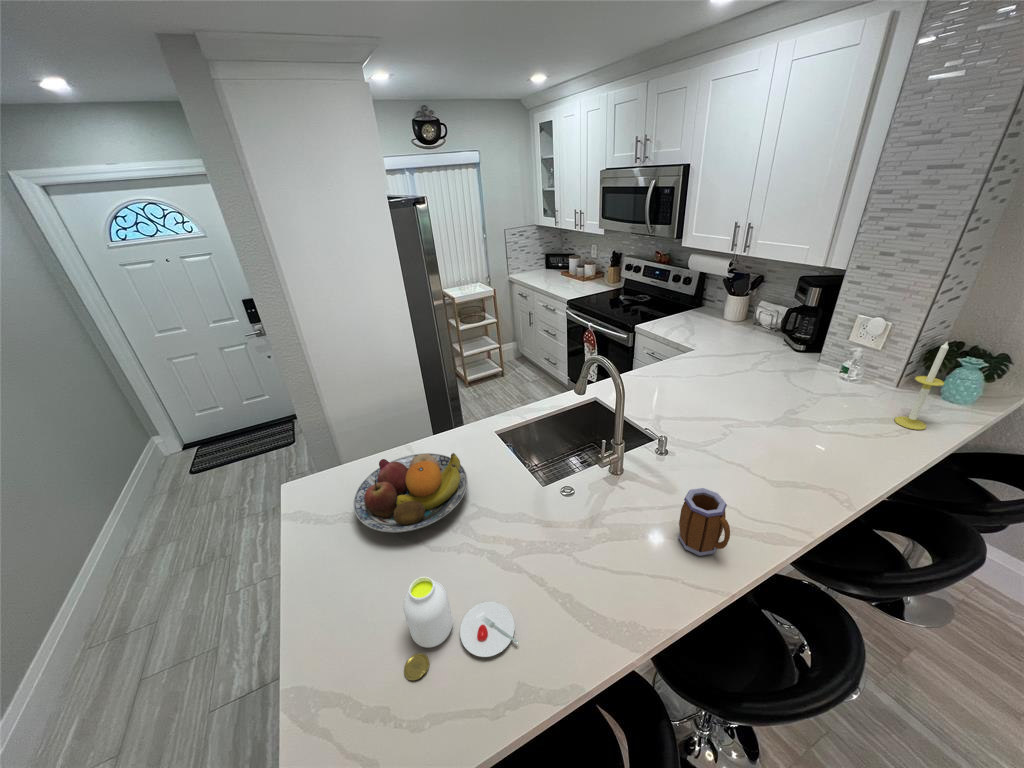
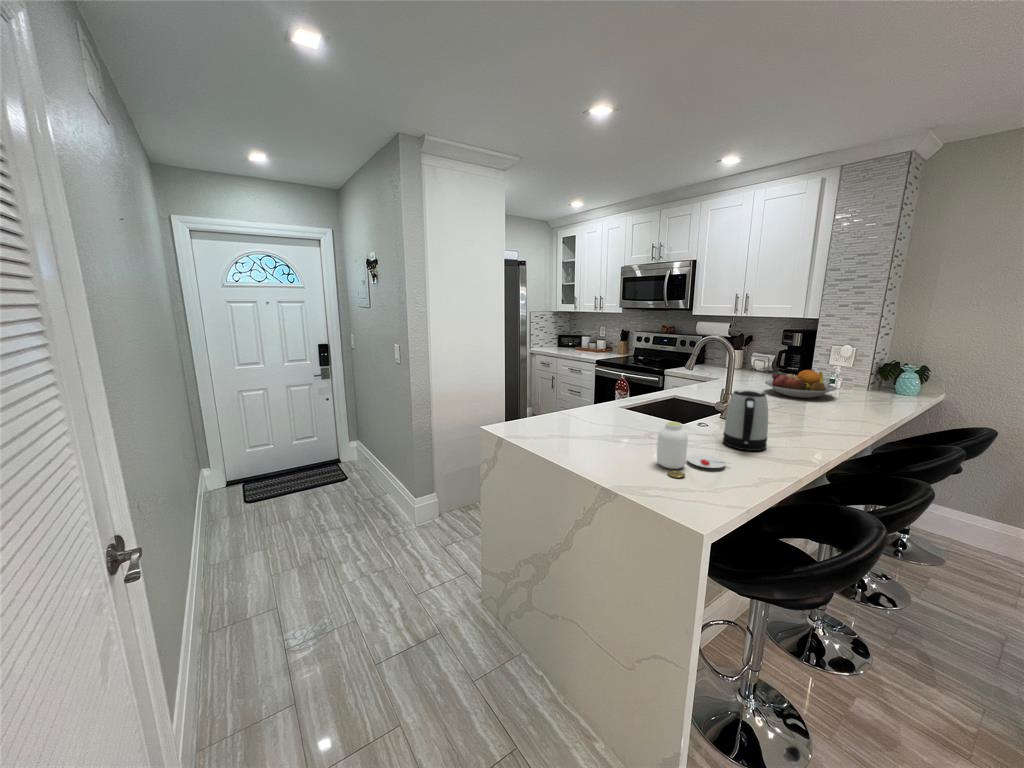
candle: present [895,341,949,430] -> none [875,344,900,404]
fruit bowl: present [354,453,468,533] -> present [765,370,837,398]
kettle: none [563,486,622,590] -> present [723,390,768,451]
mug: present [678,488,730,556] -> none [786,400,824,440]

